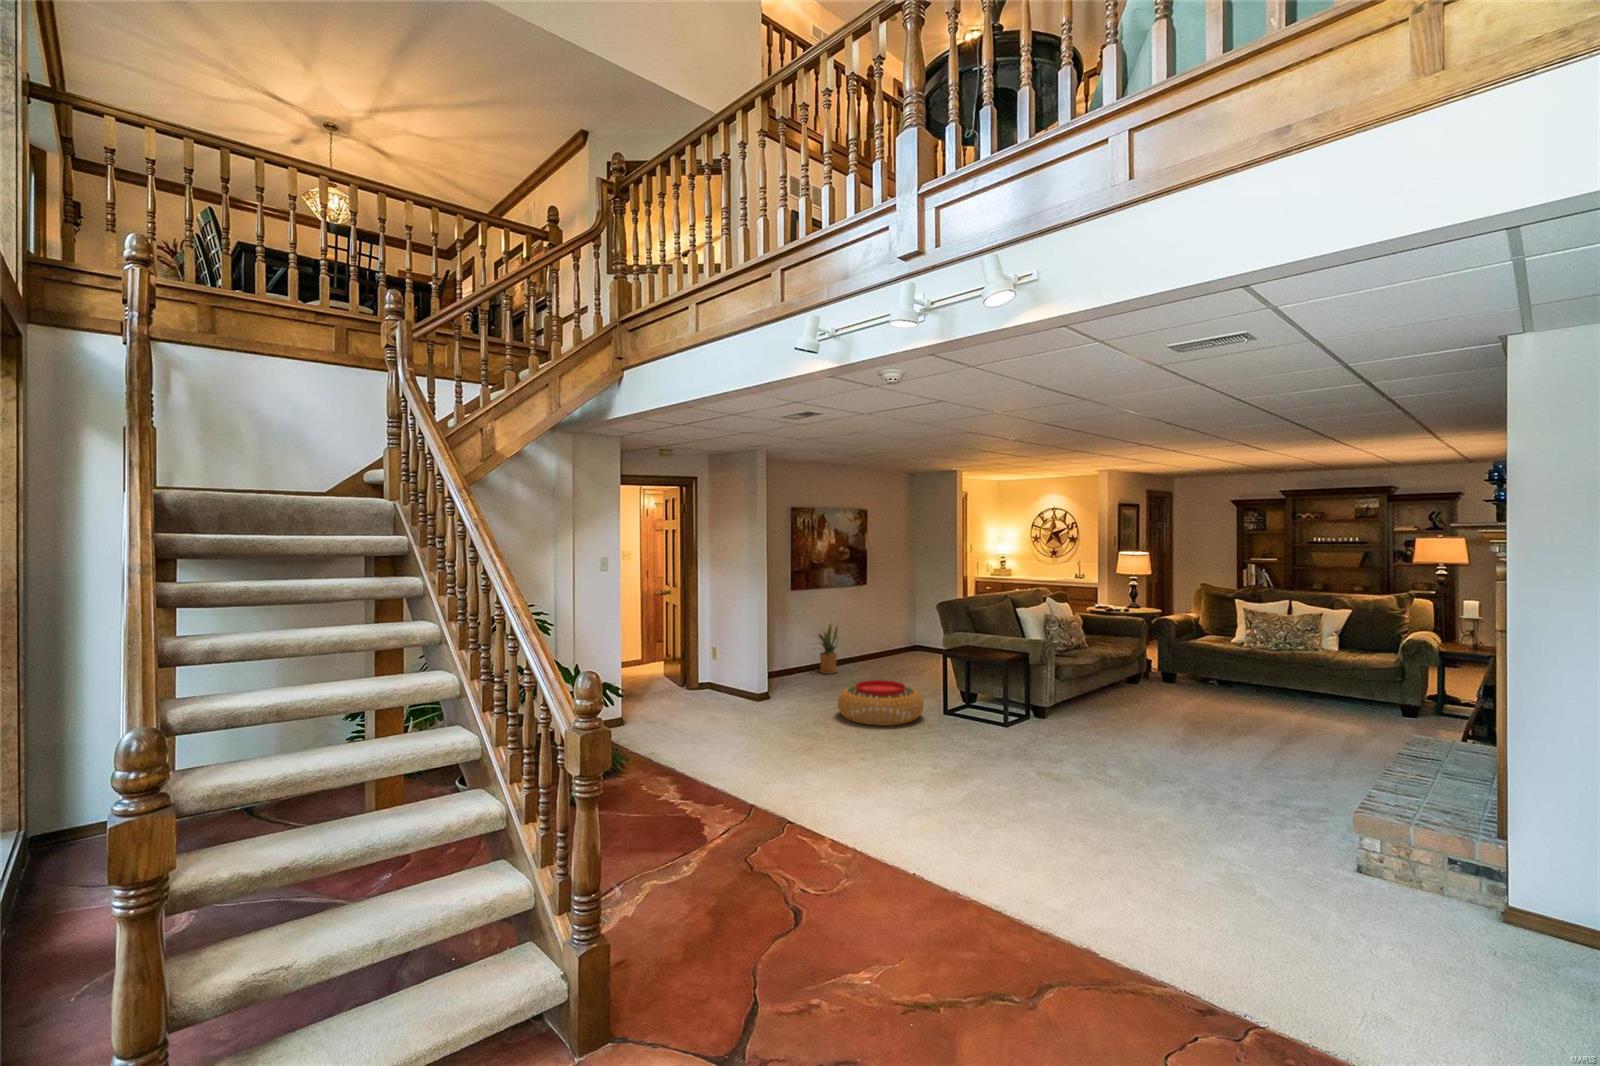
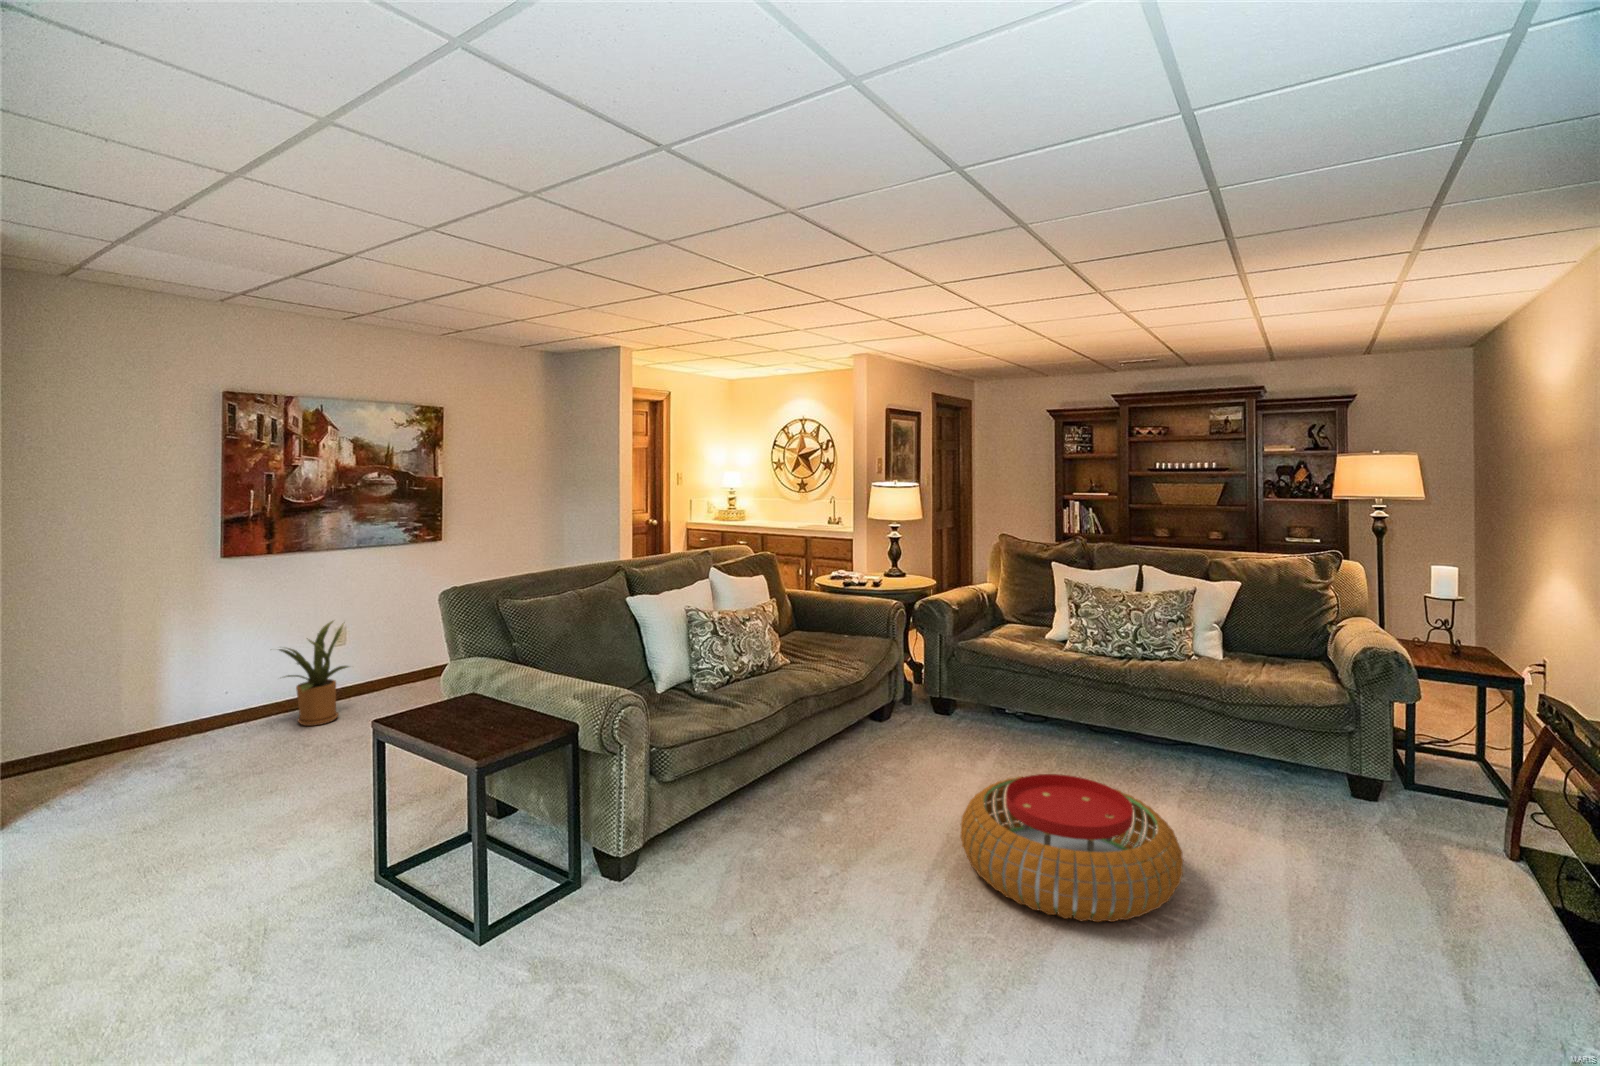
pouf: present [838,680,924,725] -> present [960,774,1183,922]

